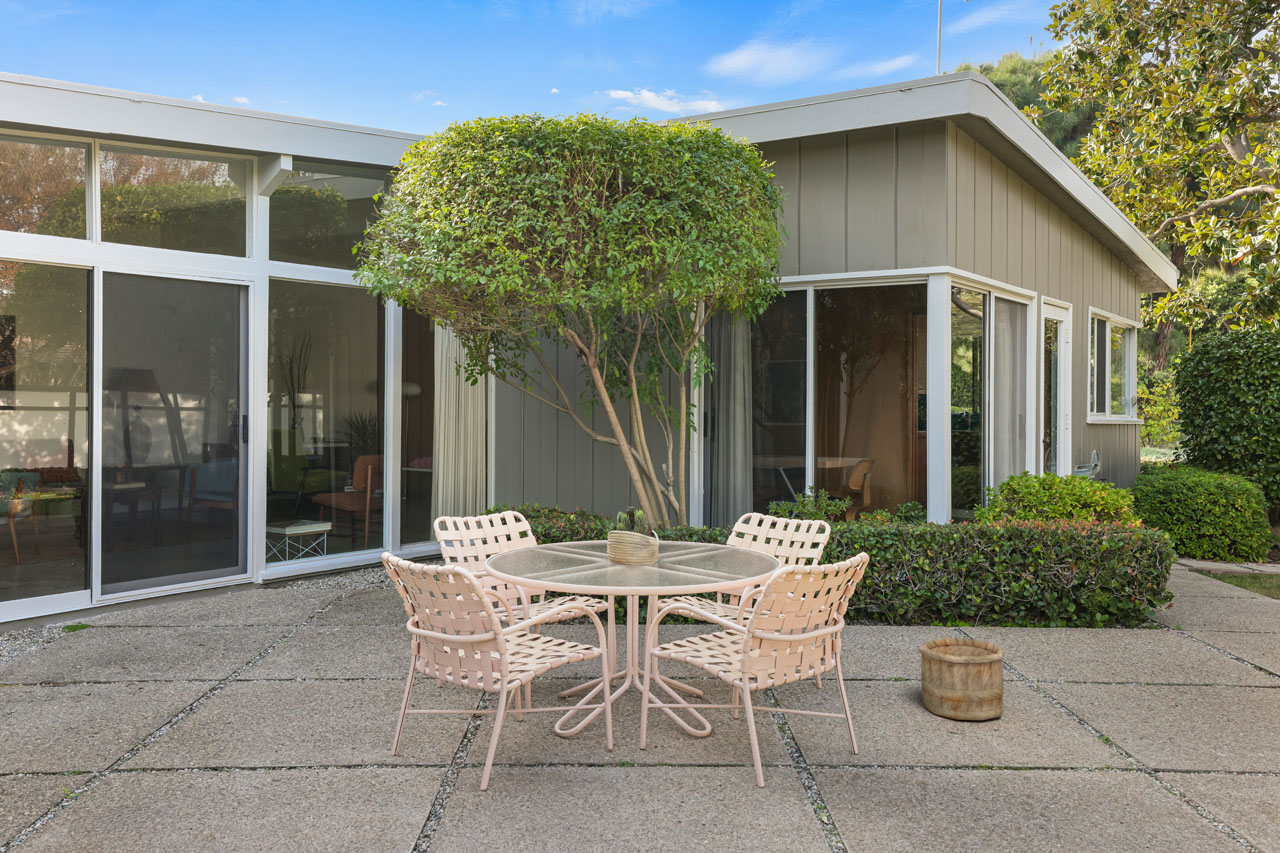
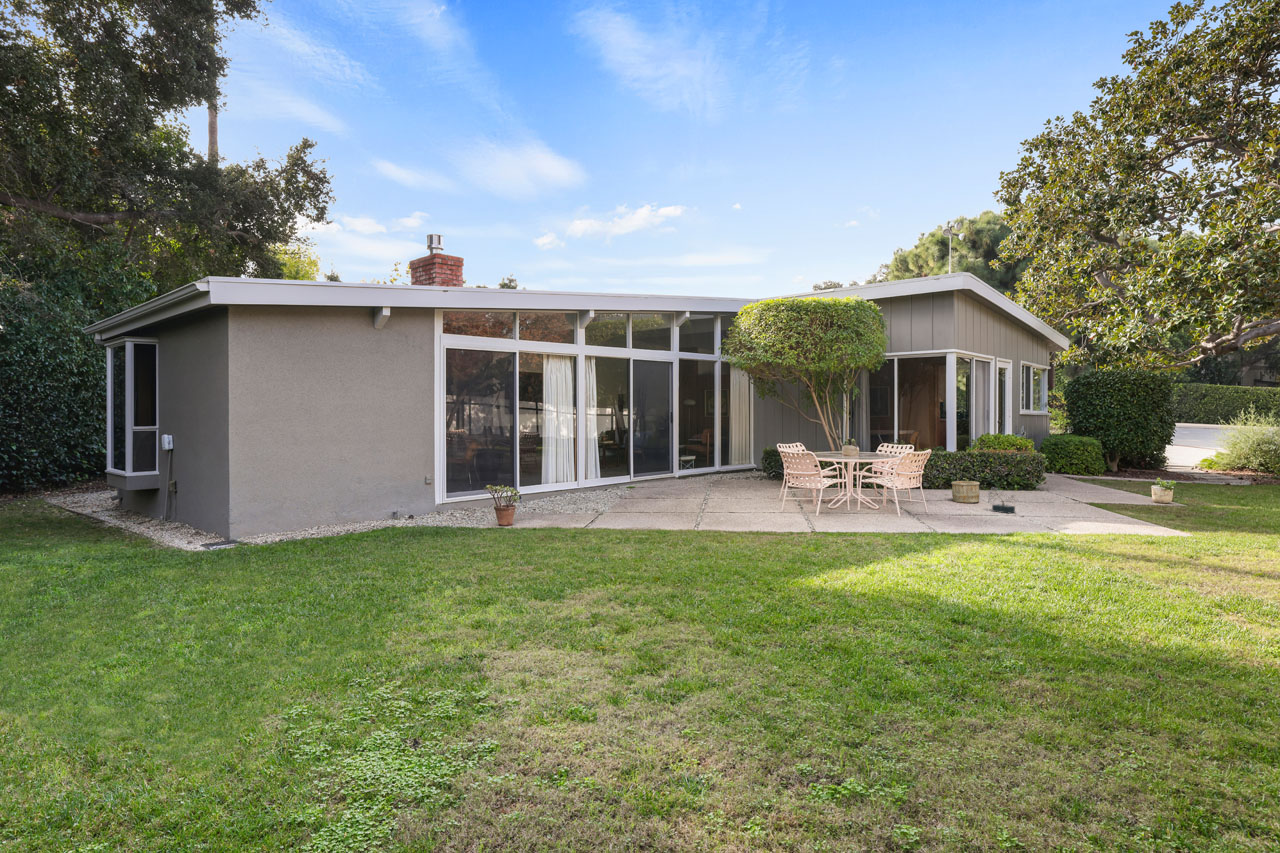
decorative plant: none [1024,697,1142,812] -> present [989,487,1016,513]

